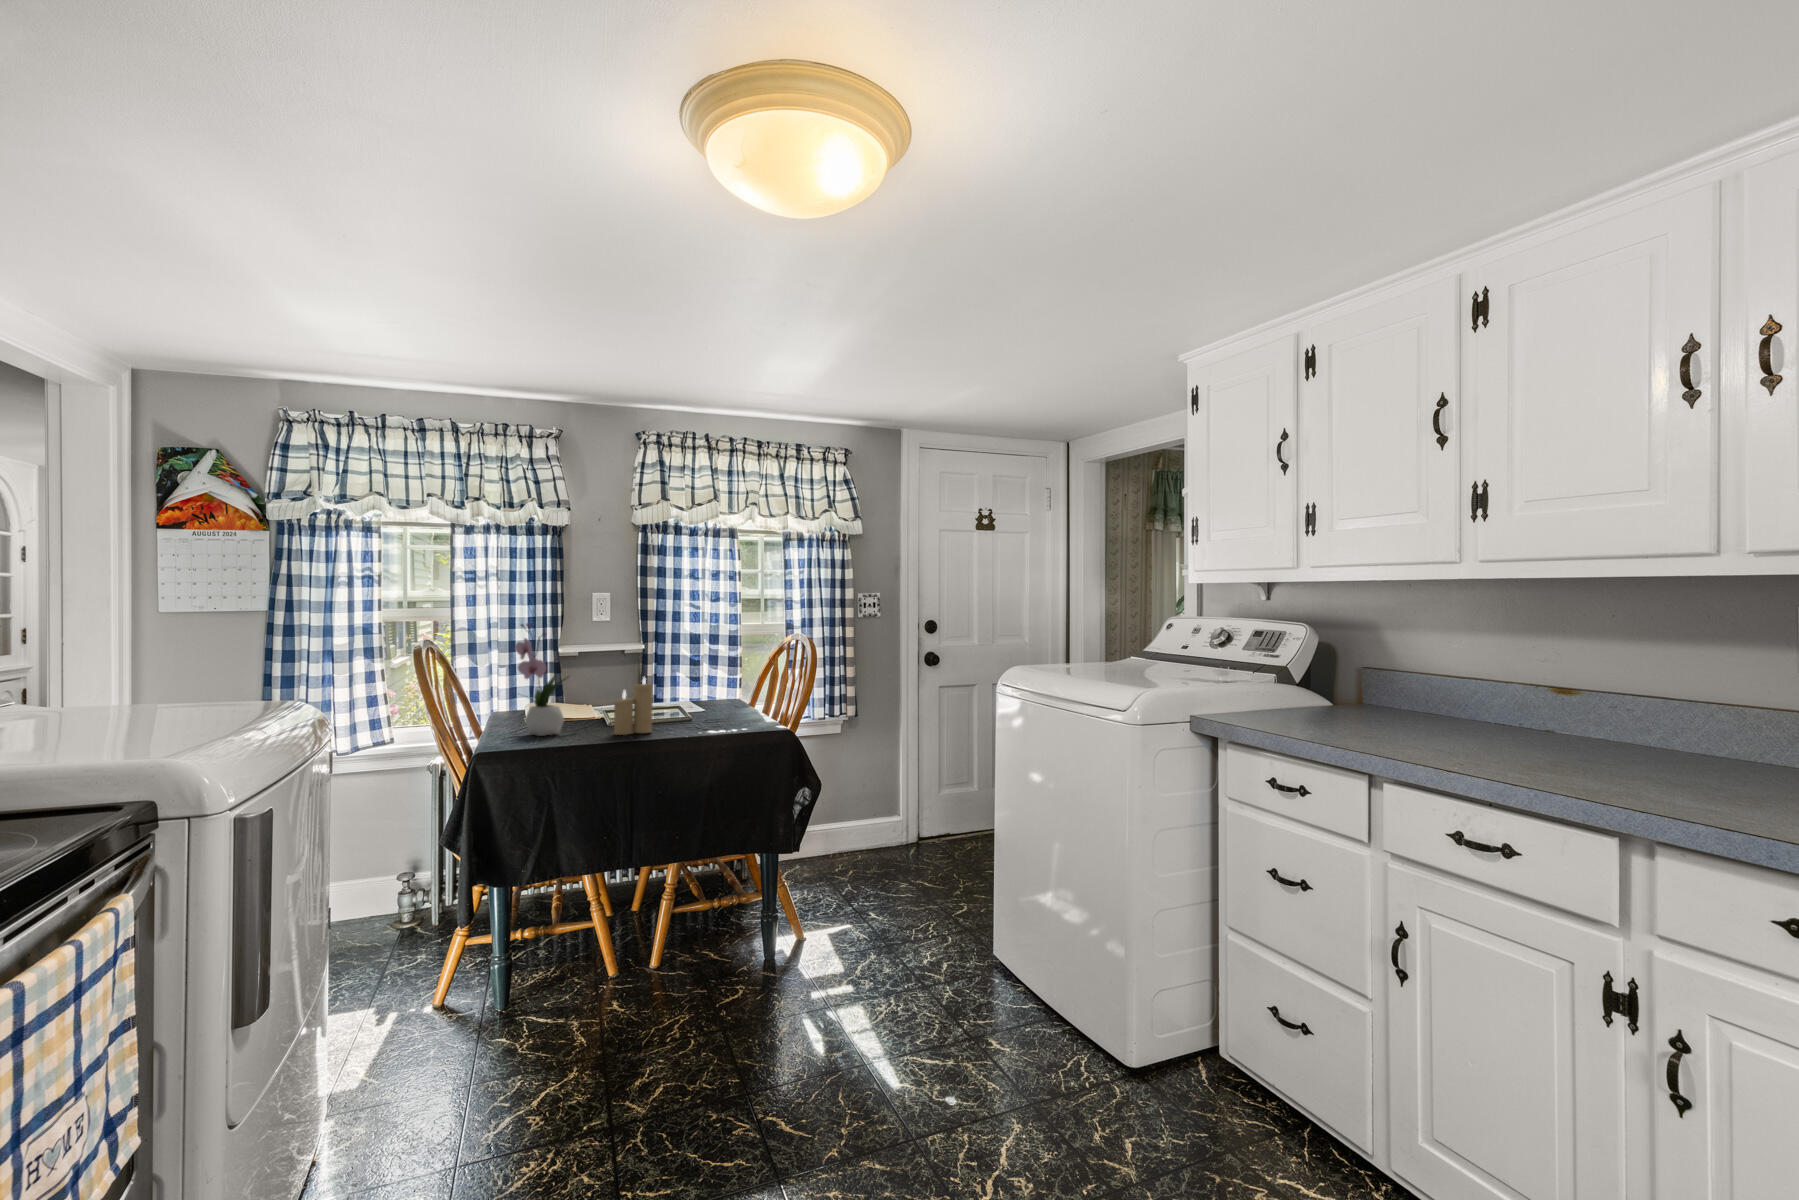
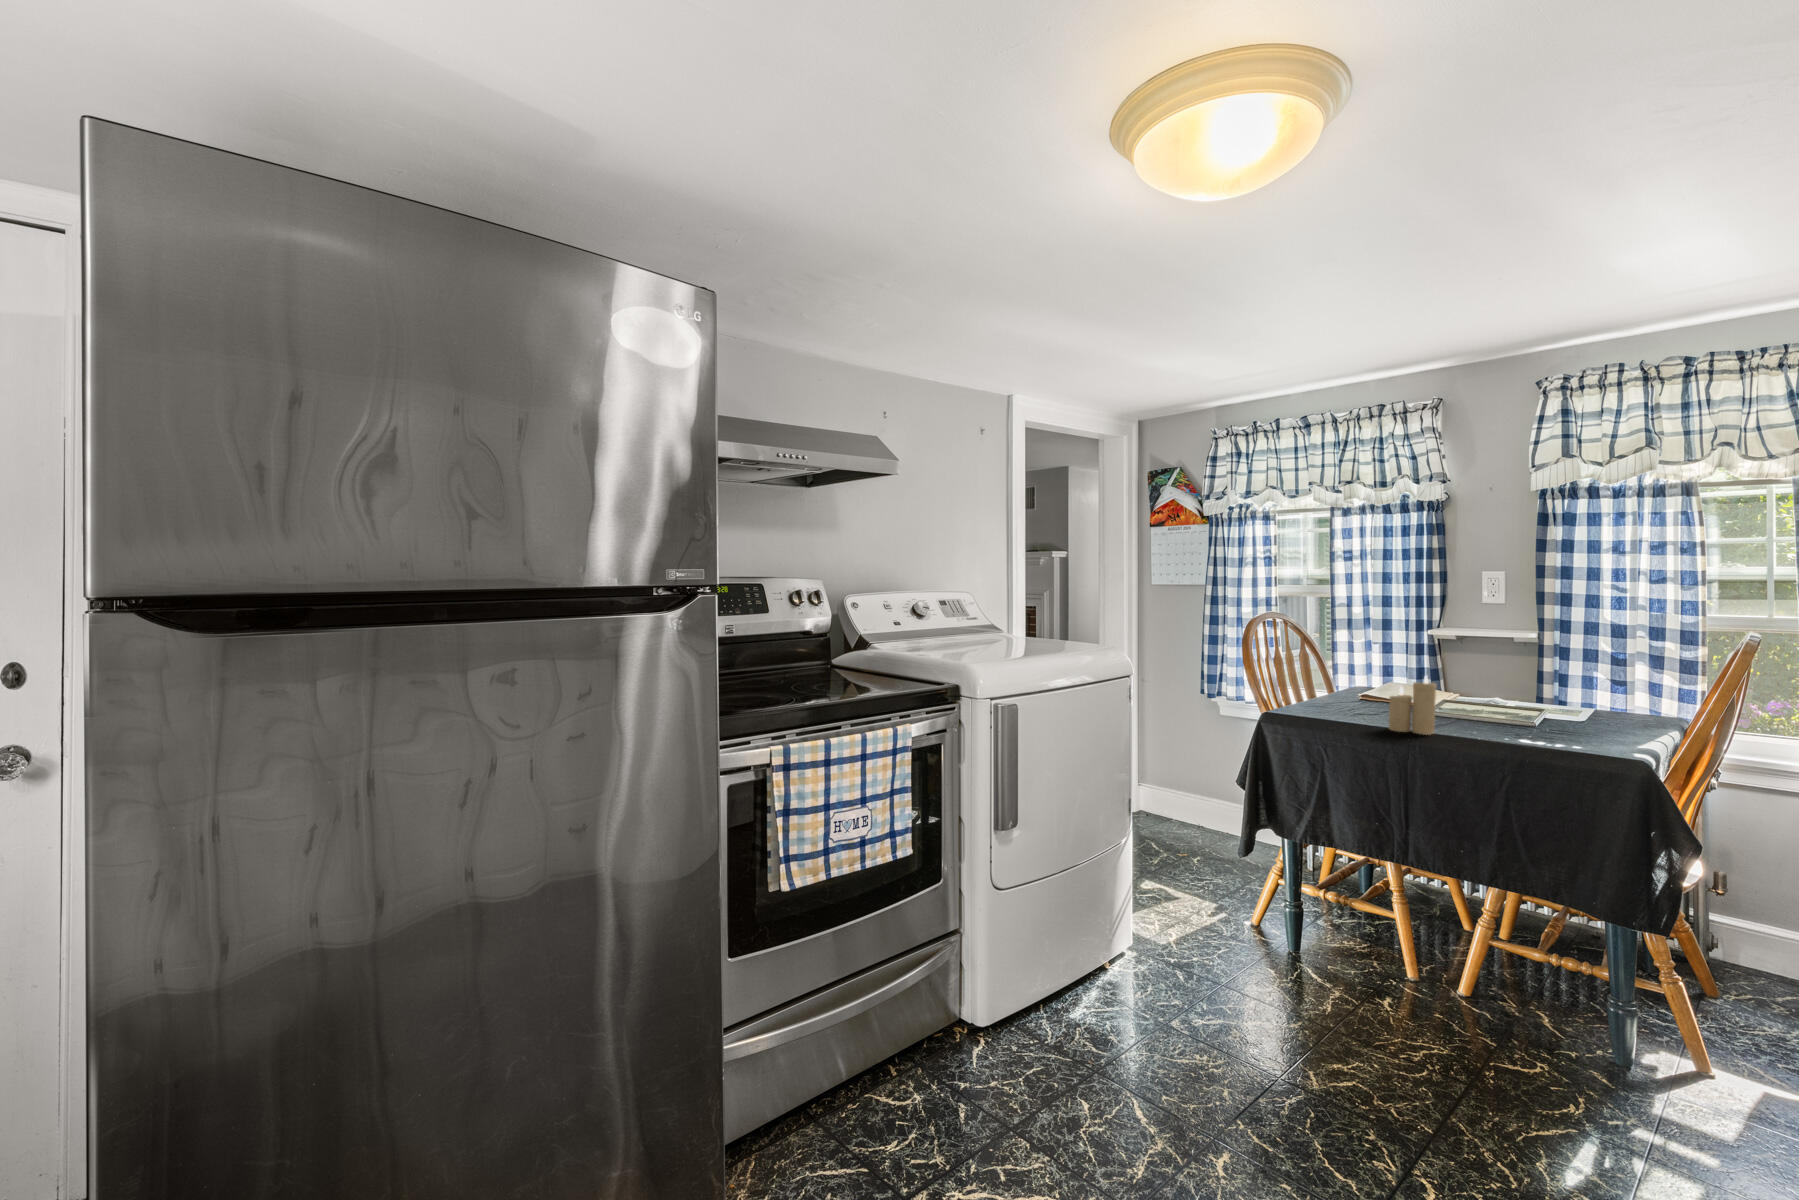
flower arrangement: present [515,623,566,736] -> none [1302,612,1352,717]

